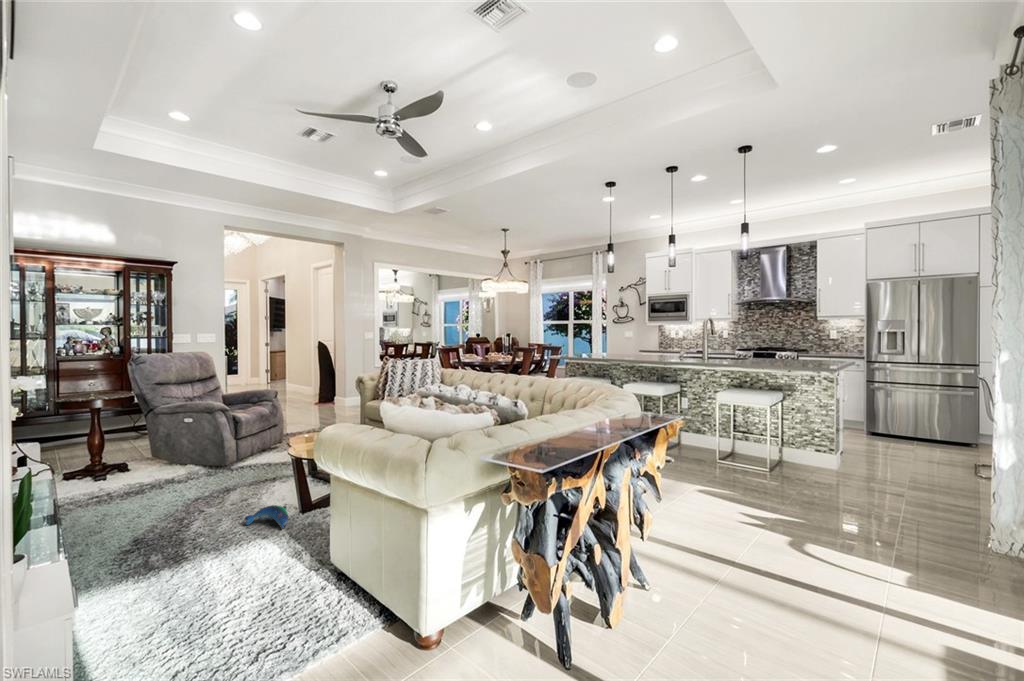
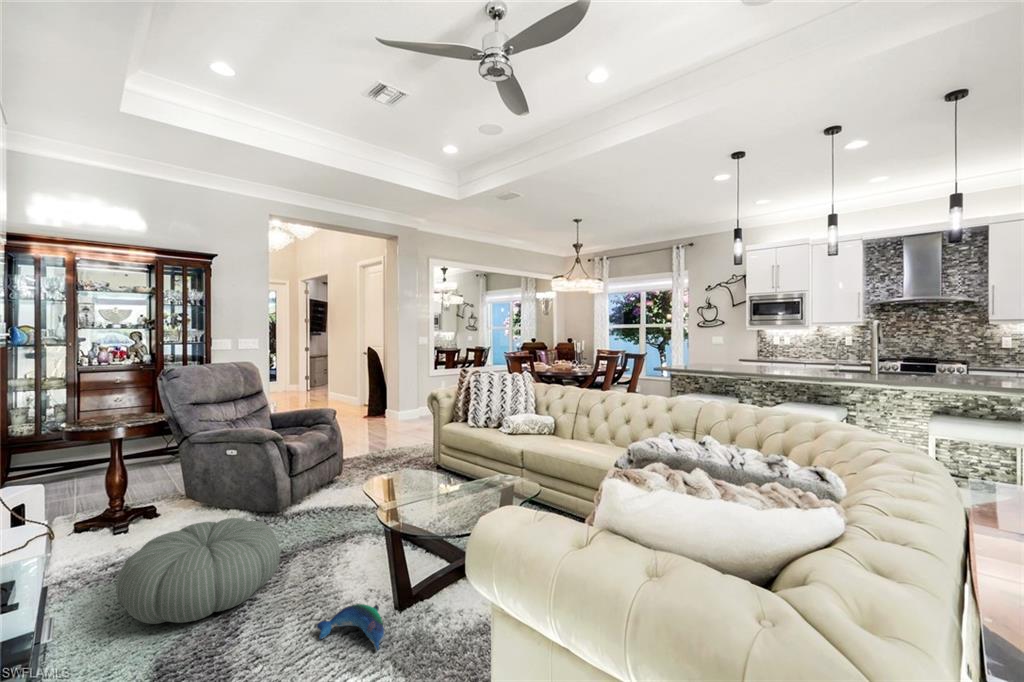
pouf: none [107,460,223,521] -> present [116,518,280,624]

